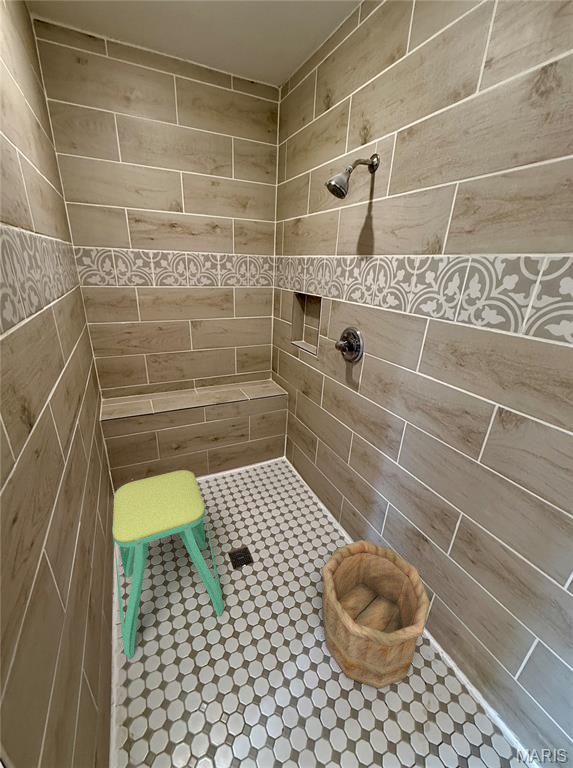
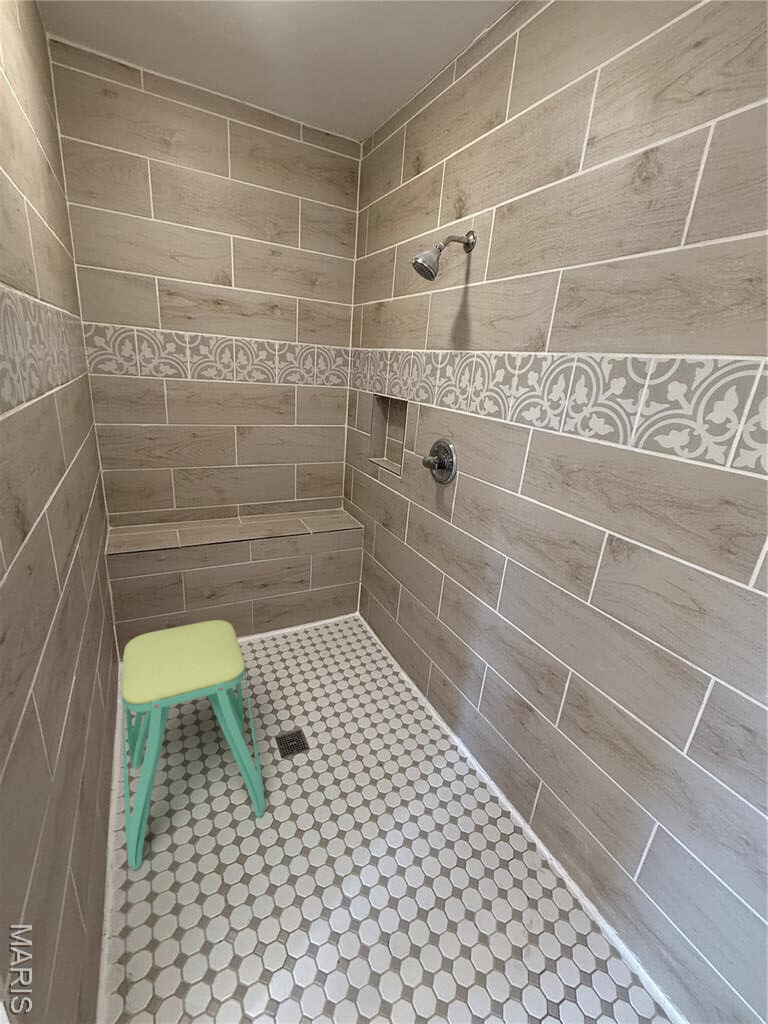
wooden bucket: present [322,540,430,689] -> none [396,715,532,904]

